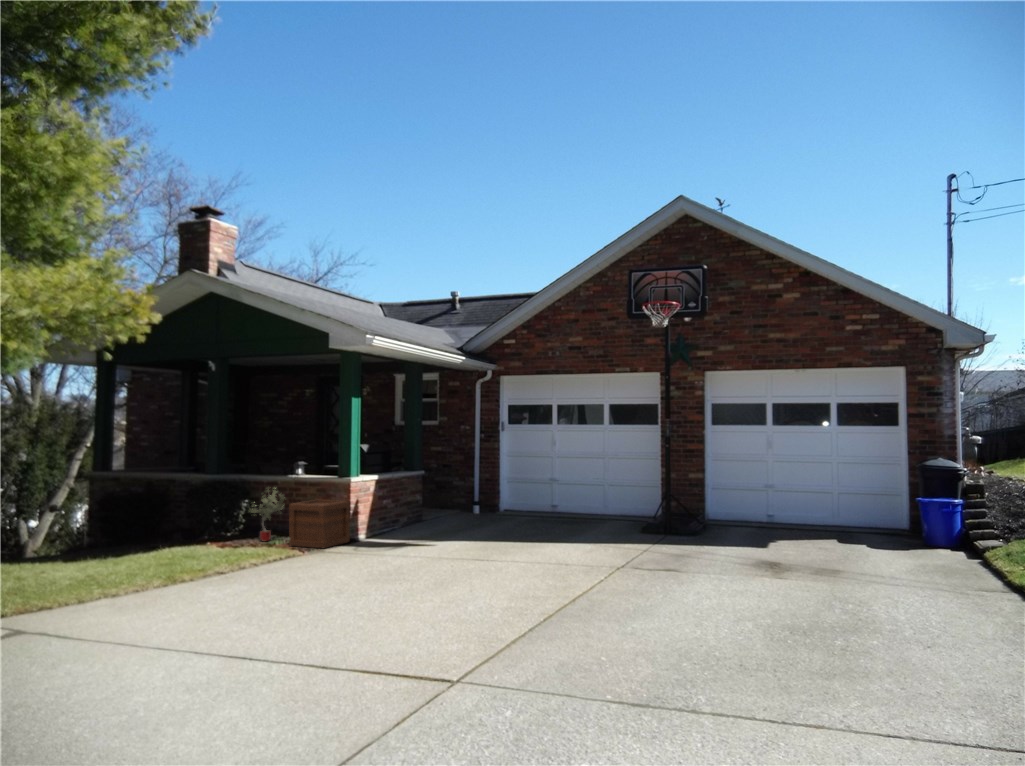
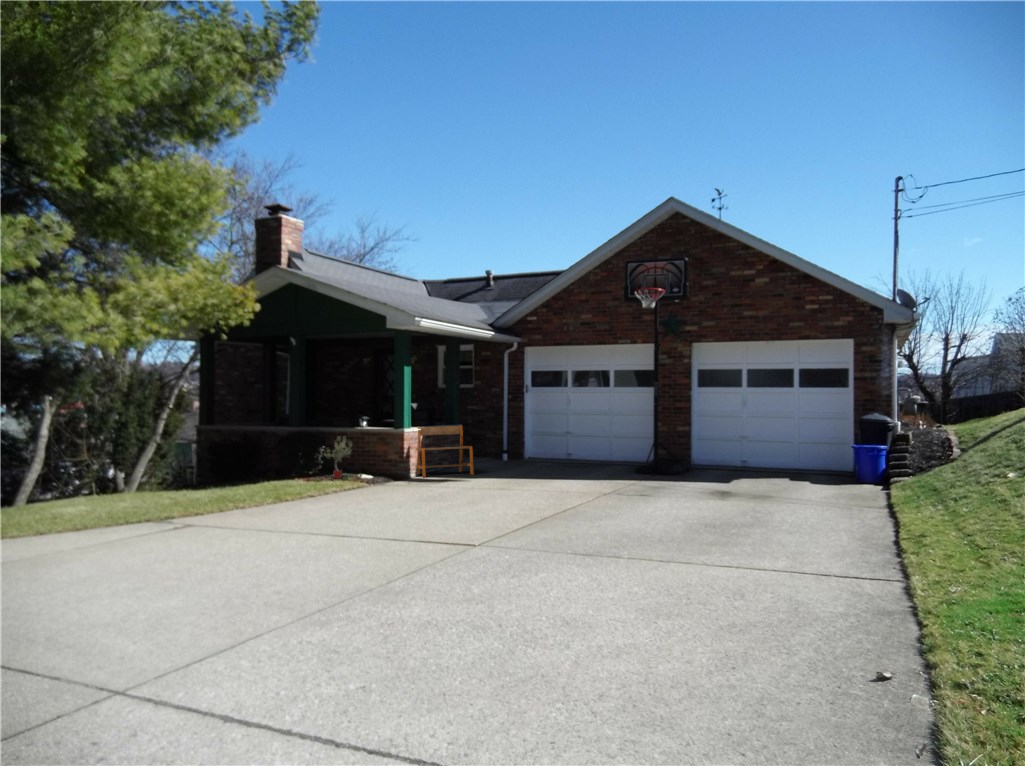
bench: none [366,472,440,539] -> present [416,425,474,477]
wooden crate: present [289,500,350,549] -> none [357,446,403,483]

